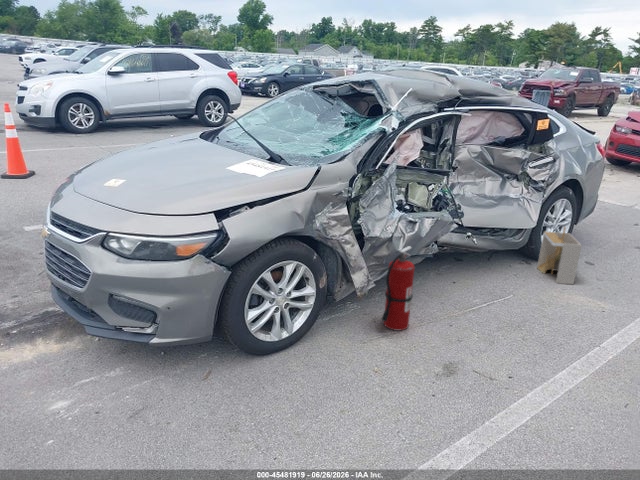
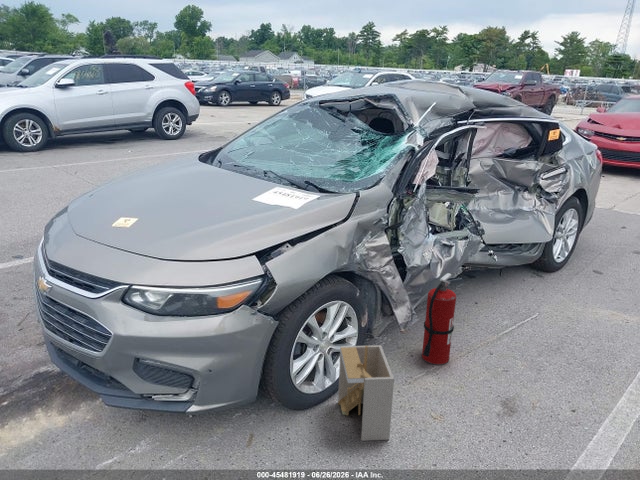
storage bin: present [537,227,582,284] -> present [338,345,394,441]

